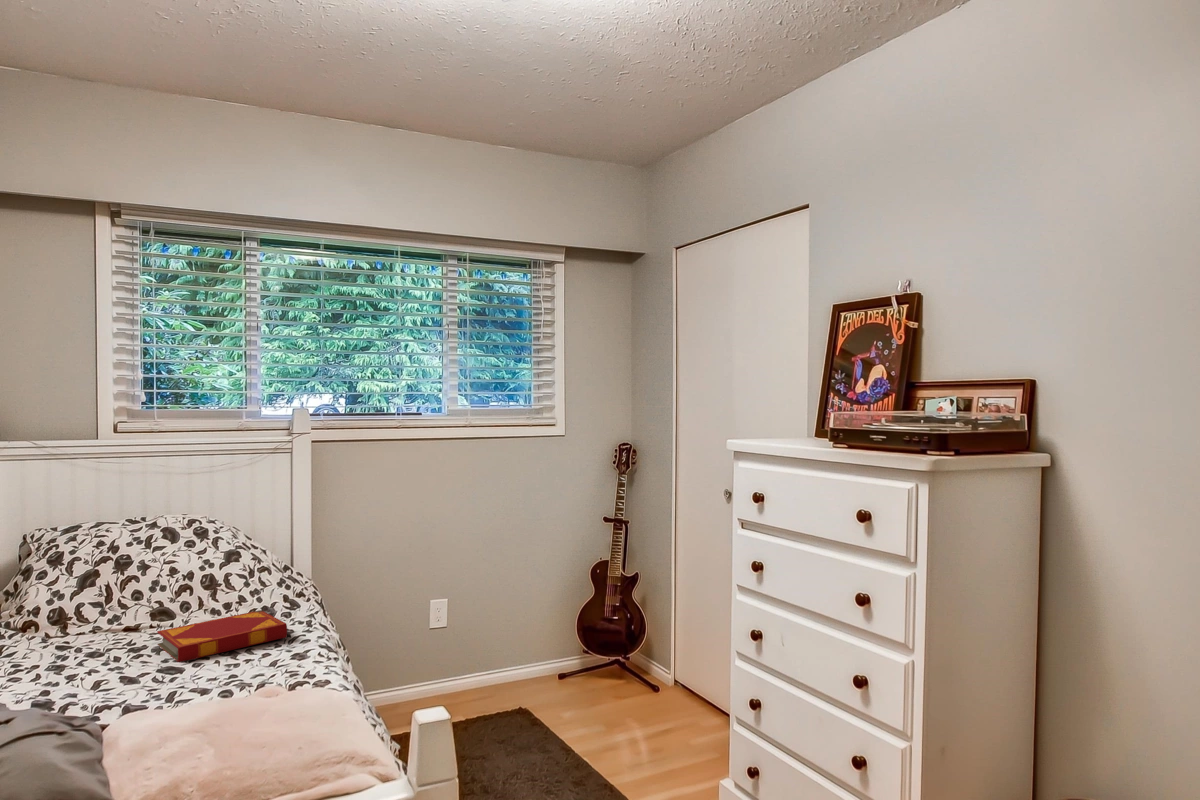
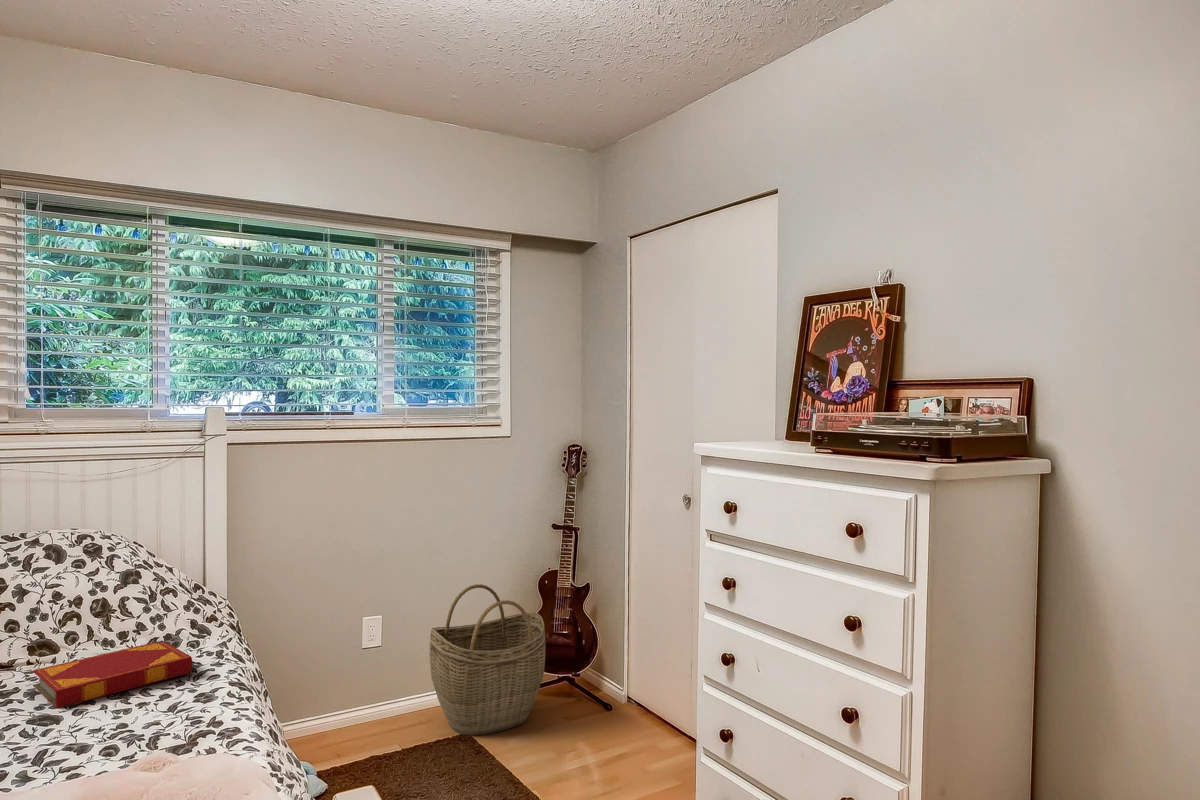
woven basket: none [489,571,595,708] -> present [429,584,546,736]

